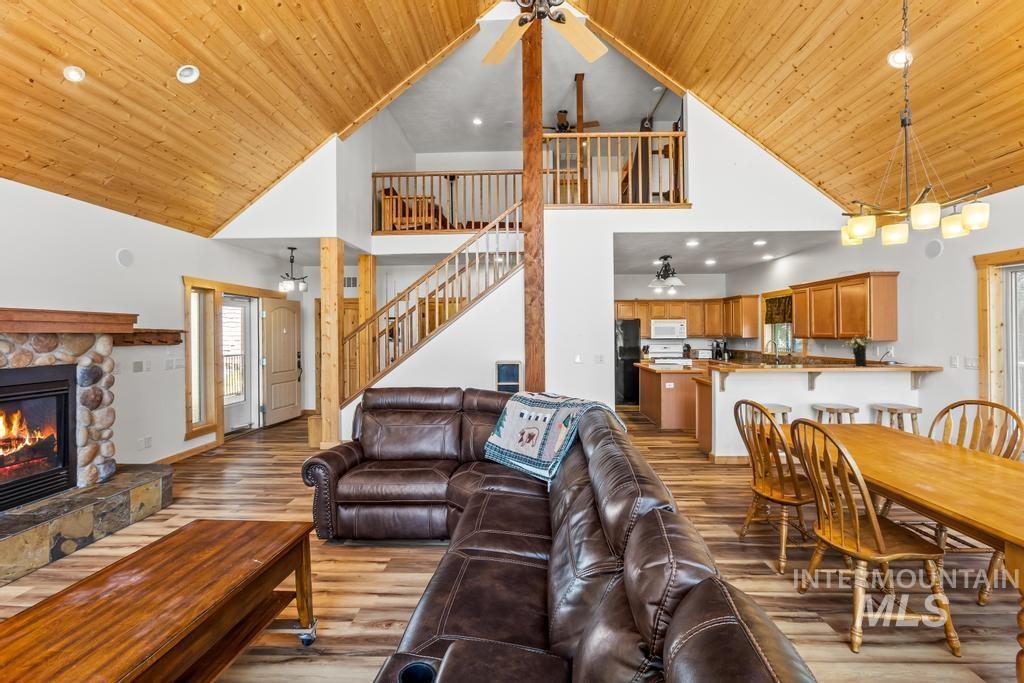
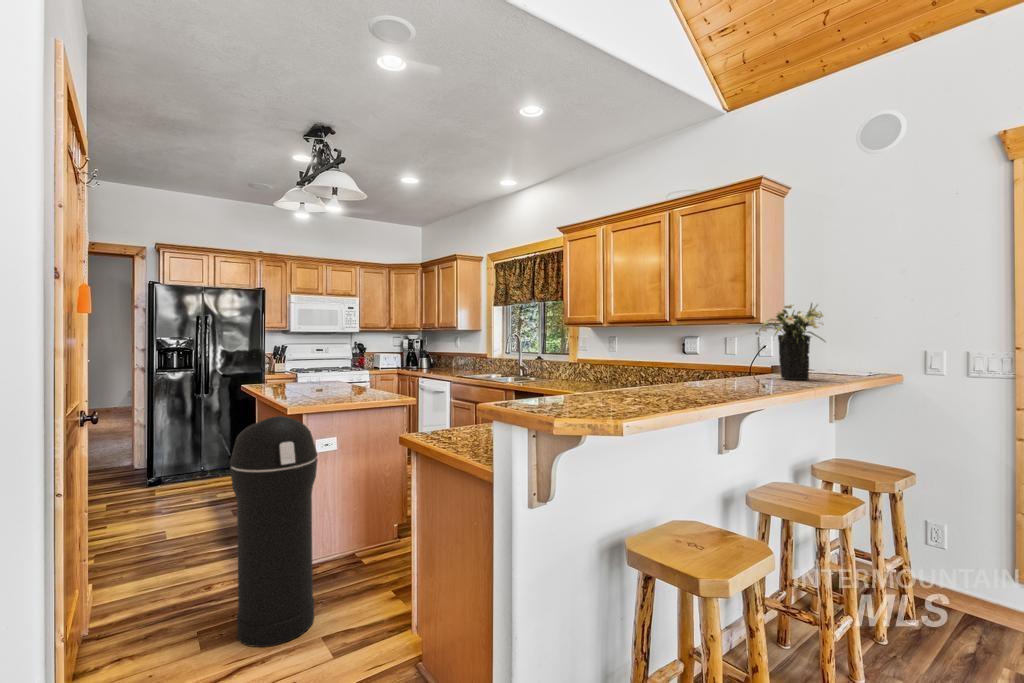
trash can: none [642,371,667,437] -> present [230,416,318,647]

